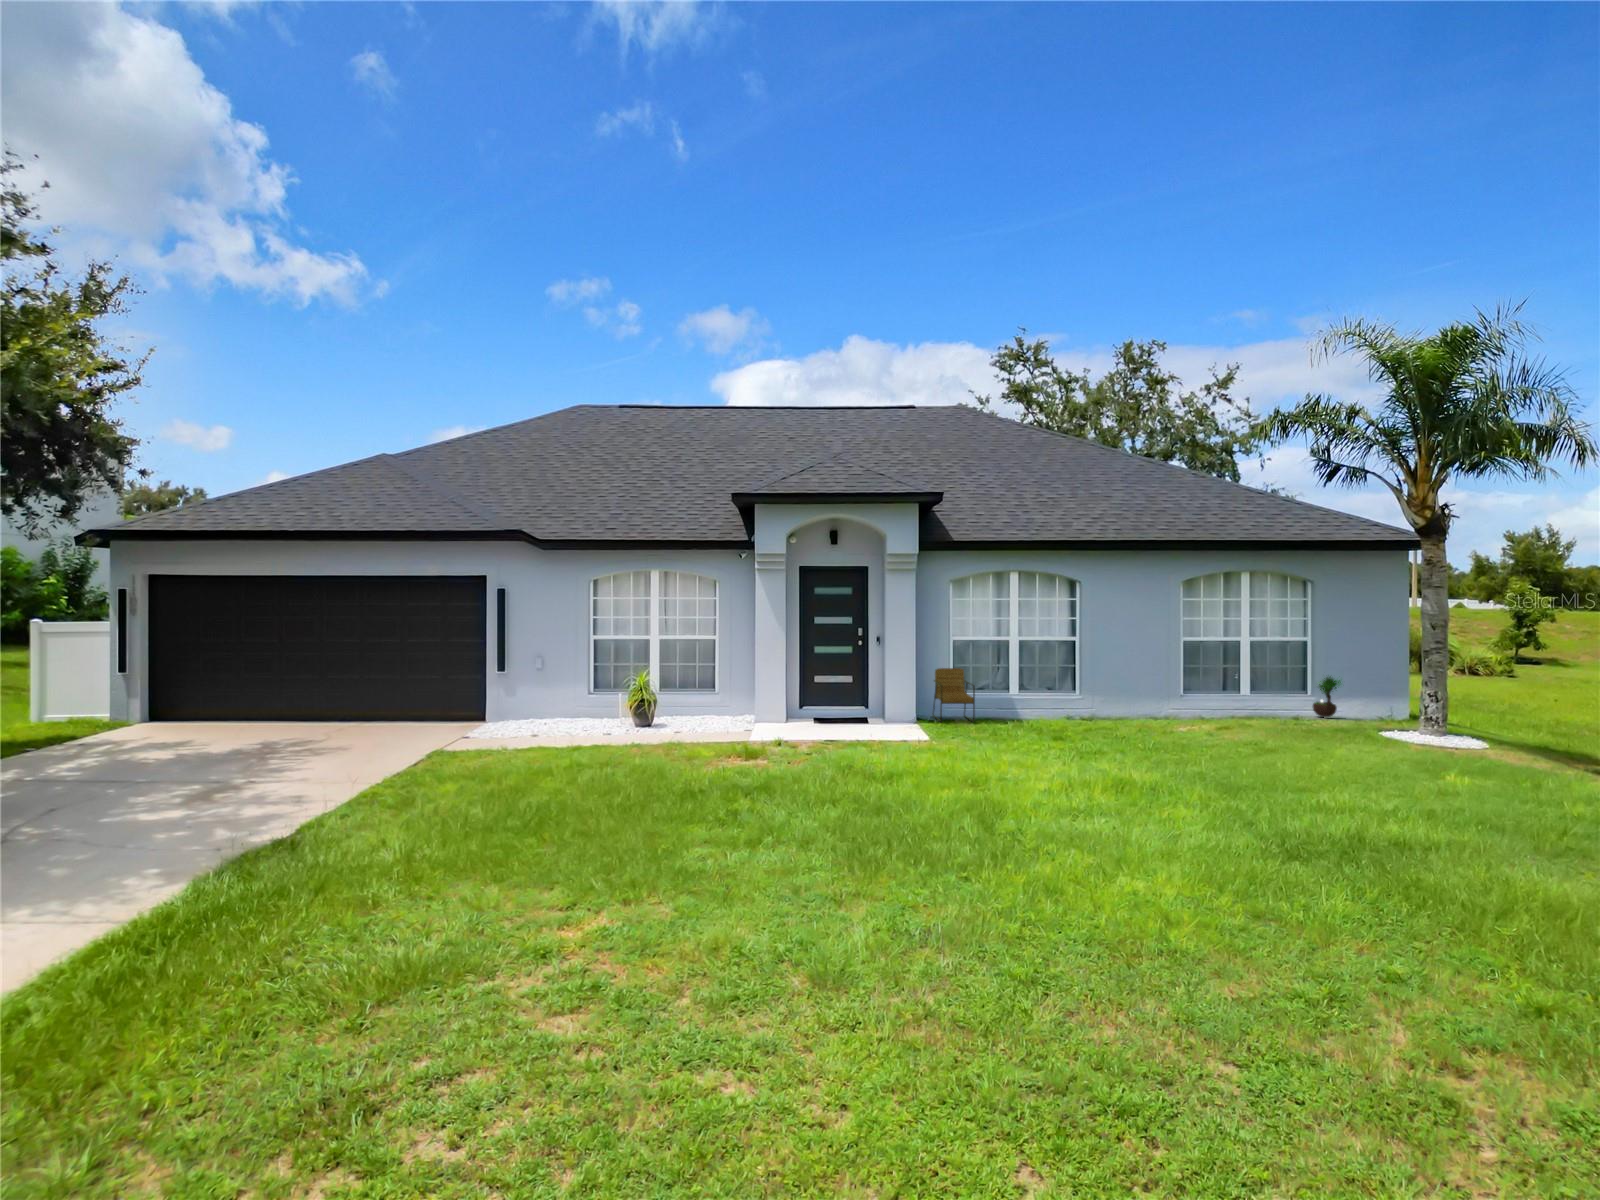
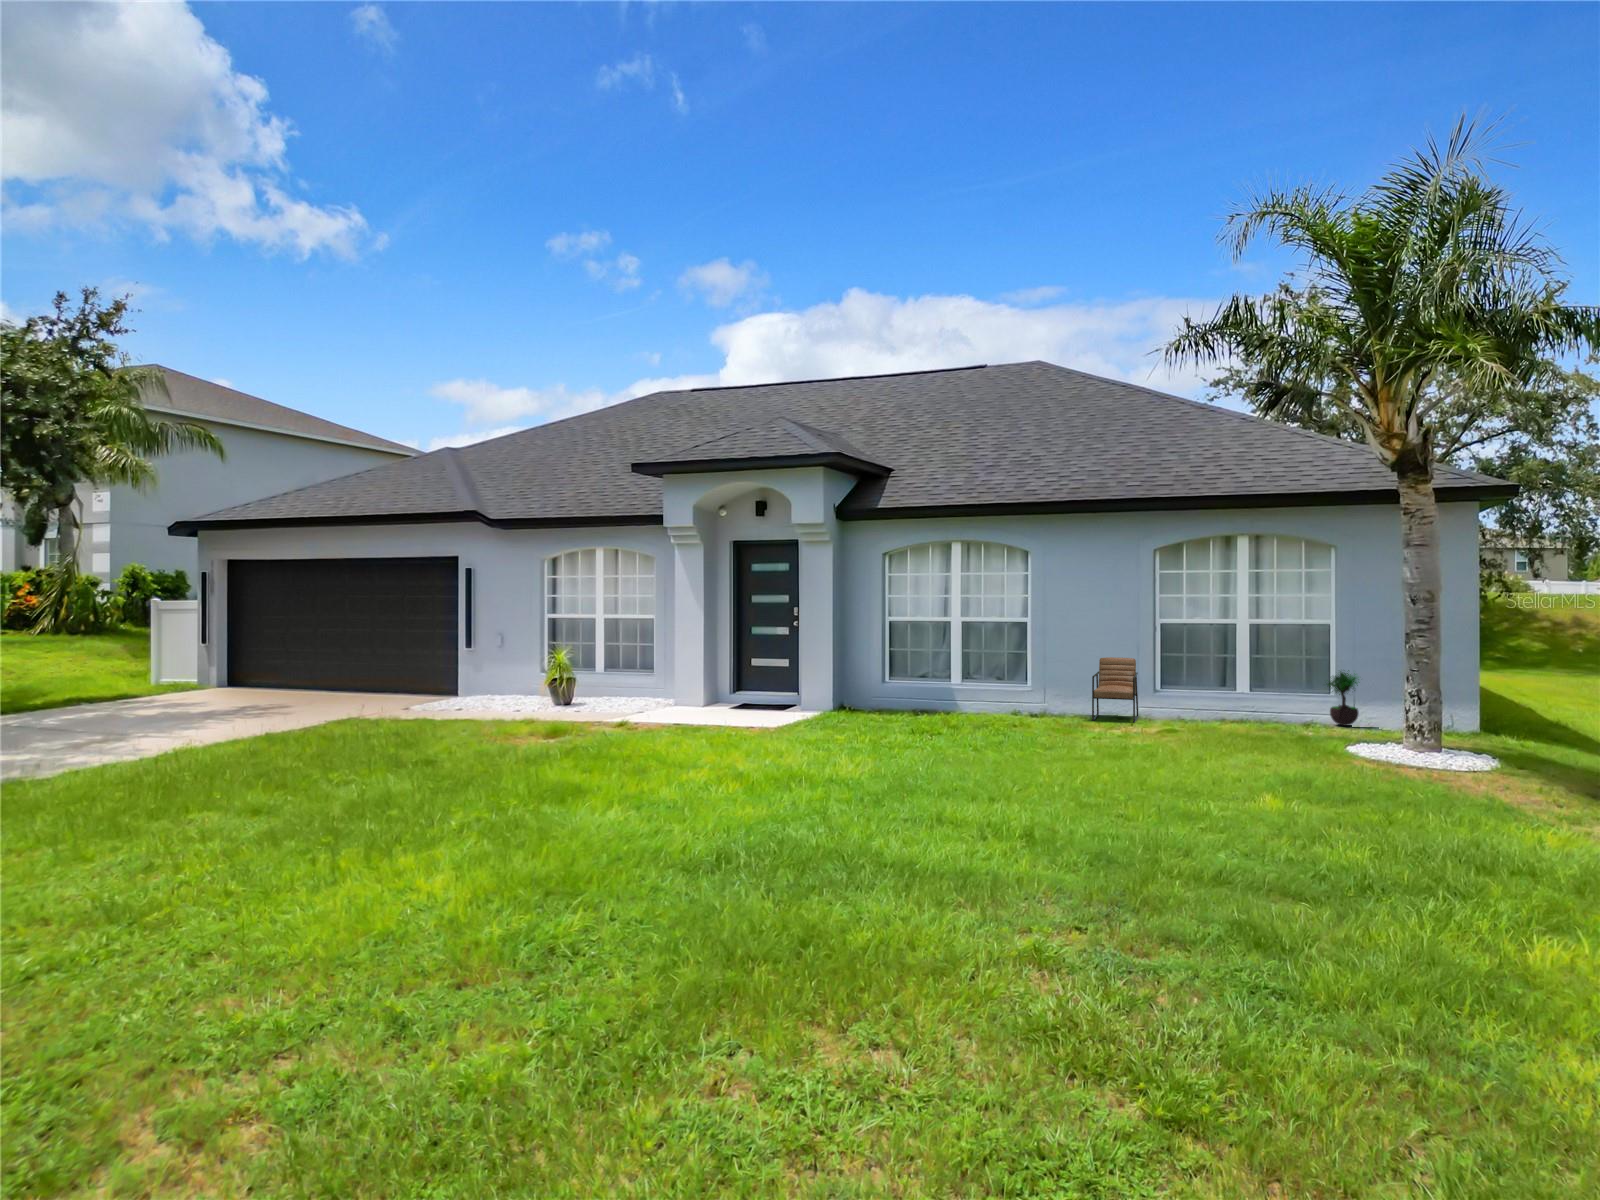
chair: present [933,668,975,722] -> present [1092,657,1138,723]

